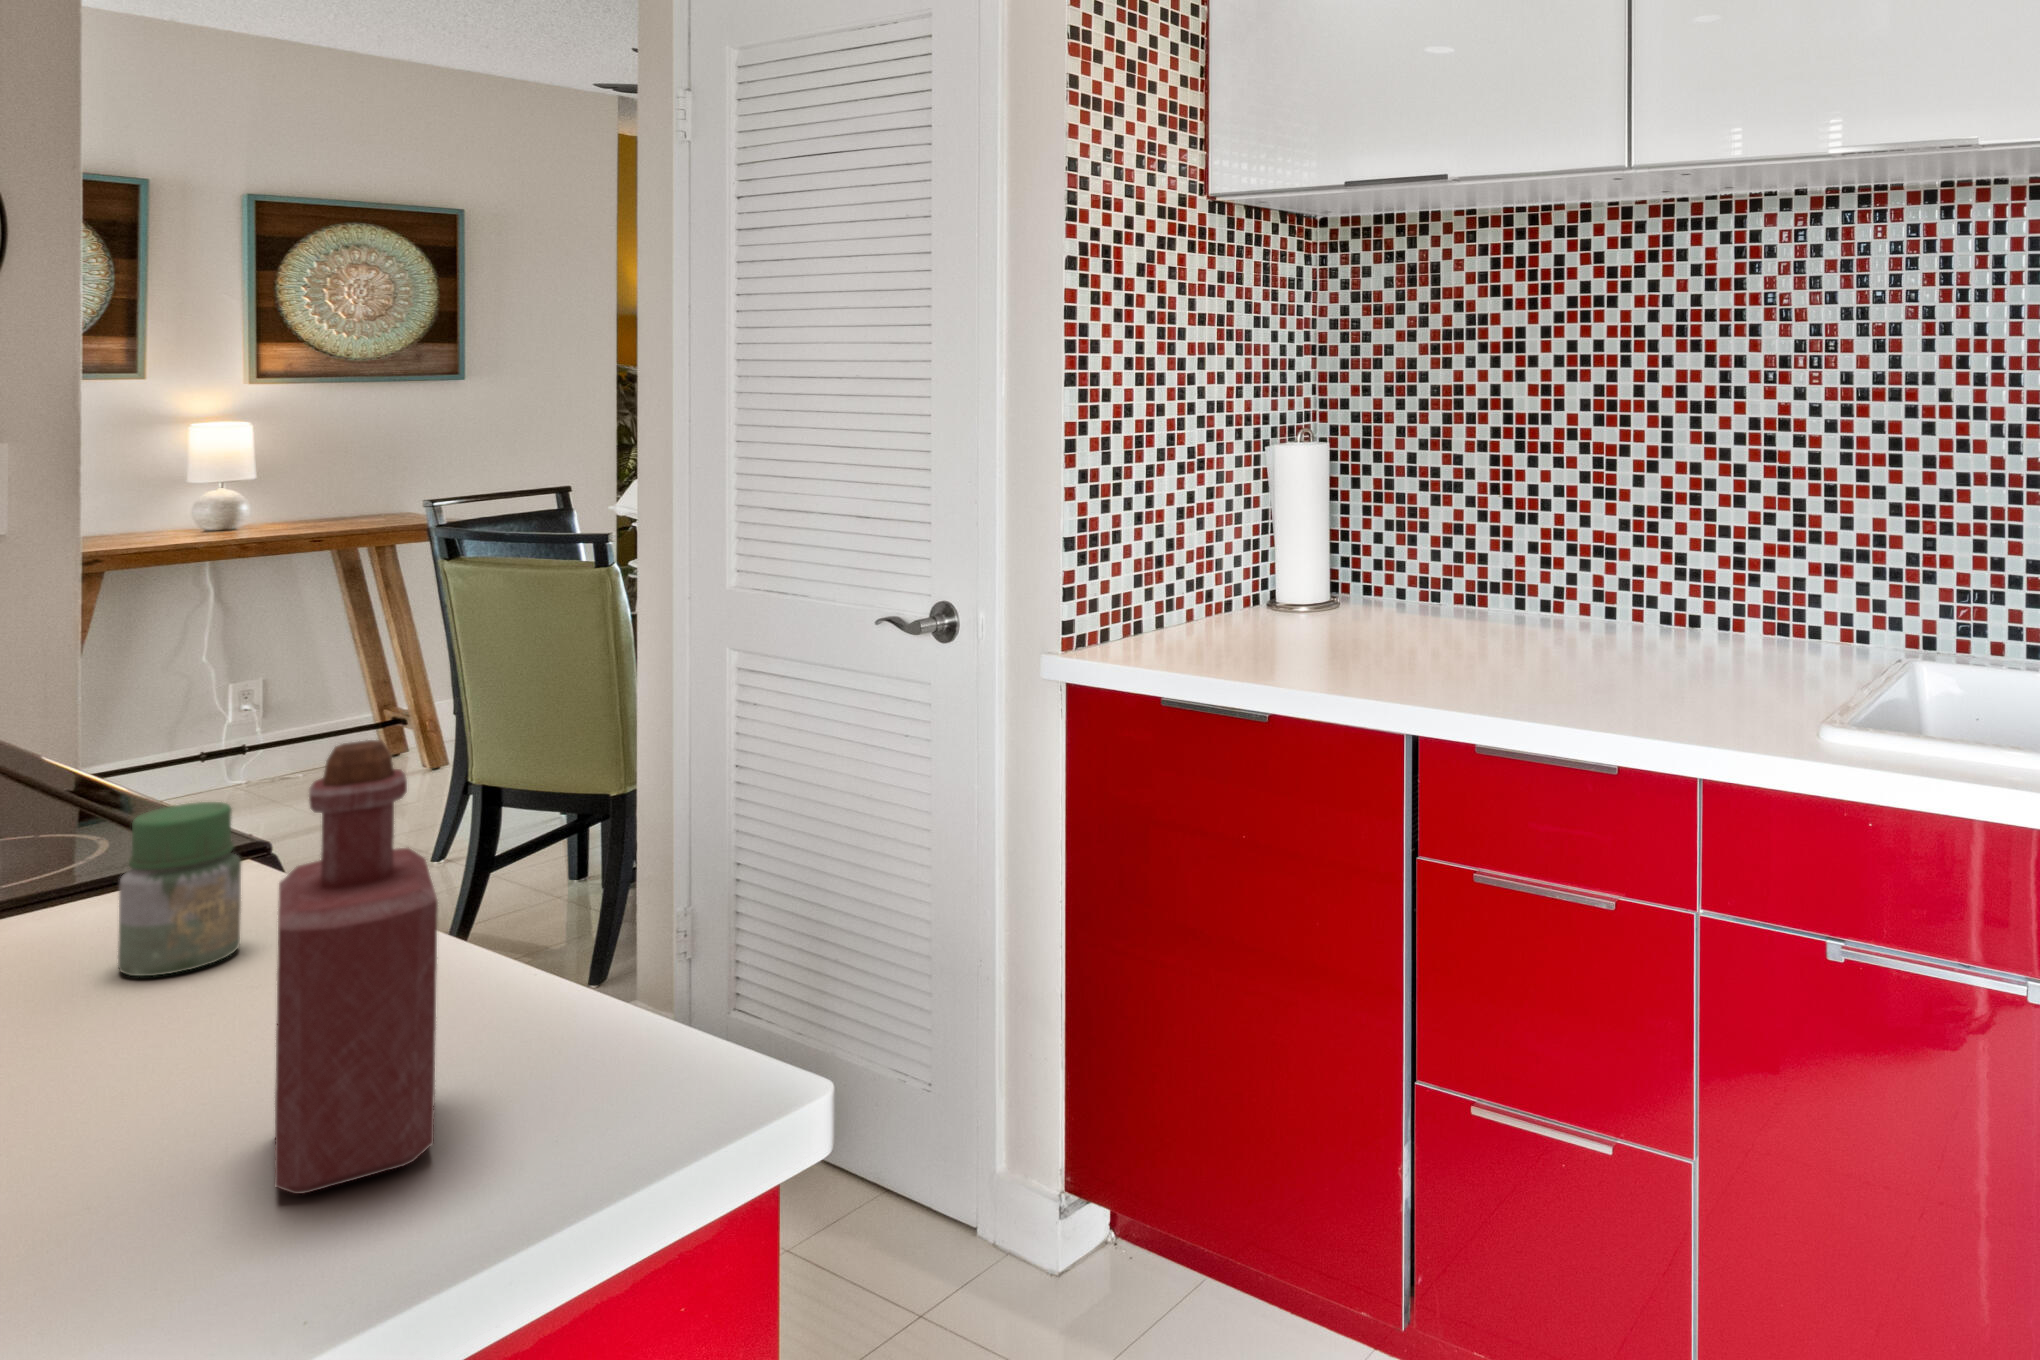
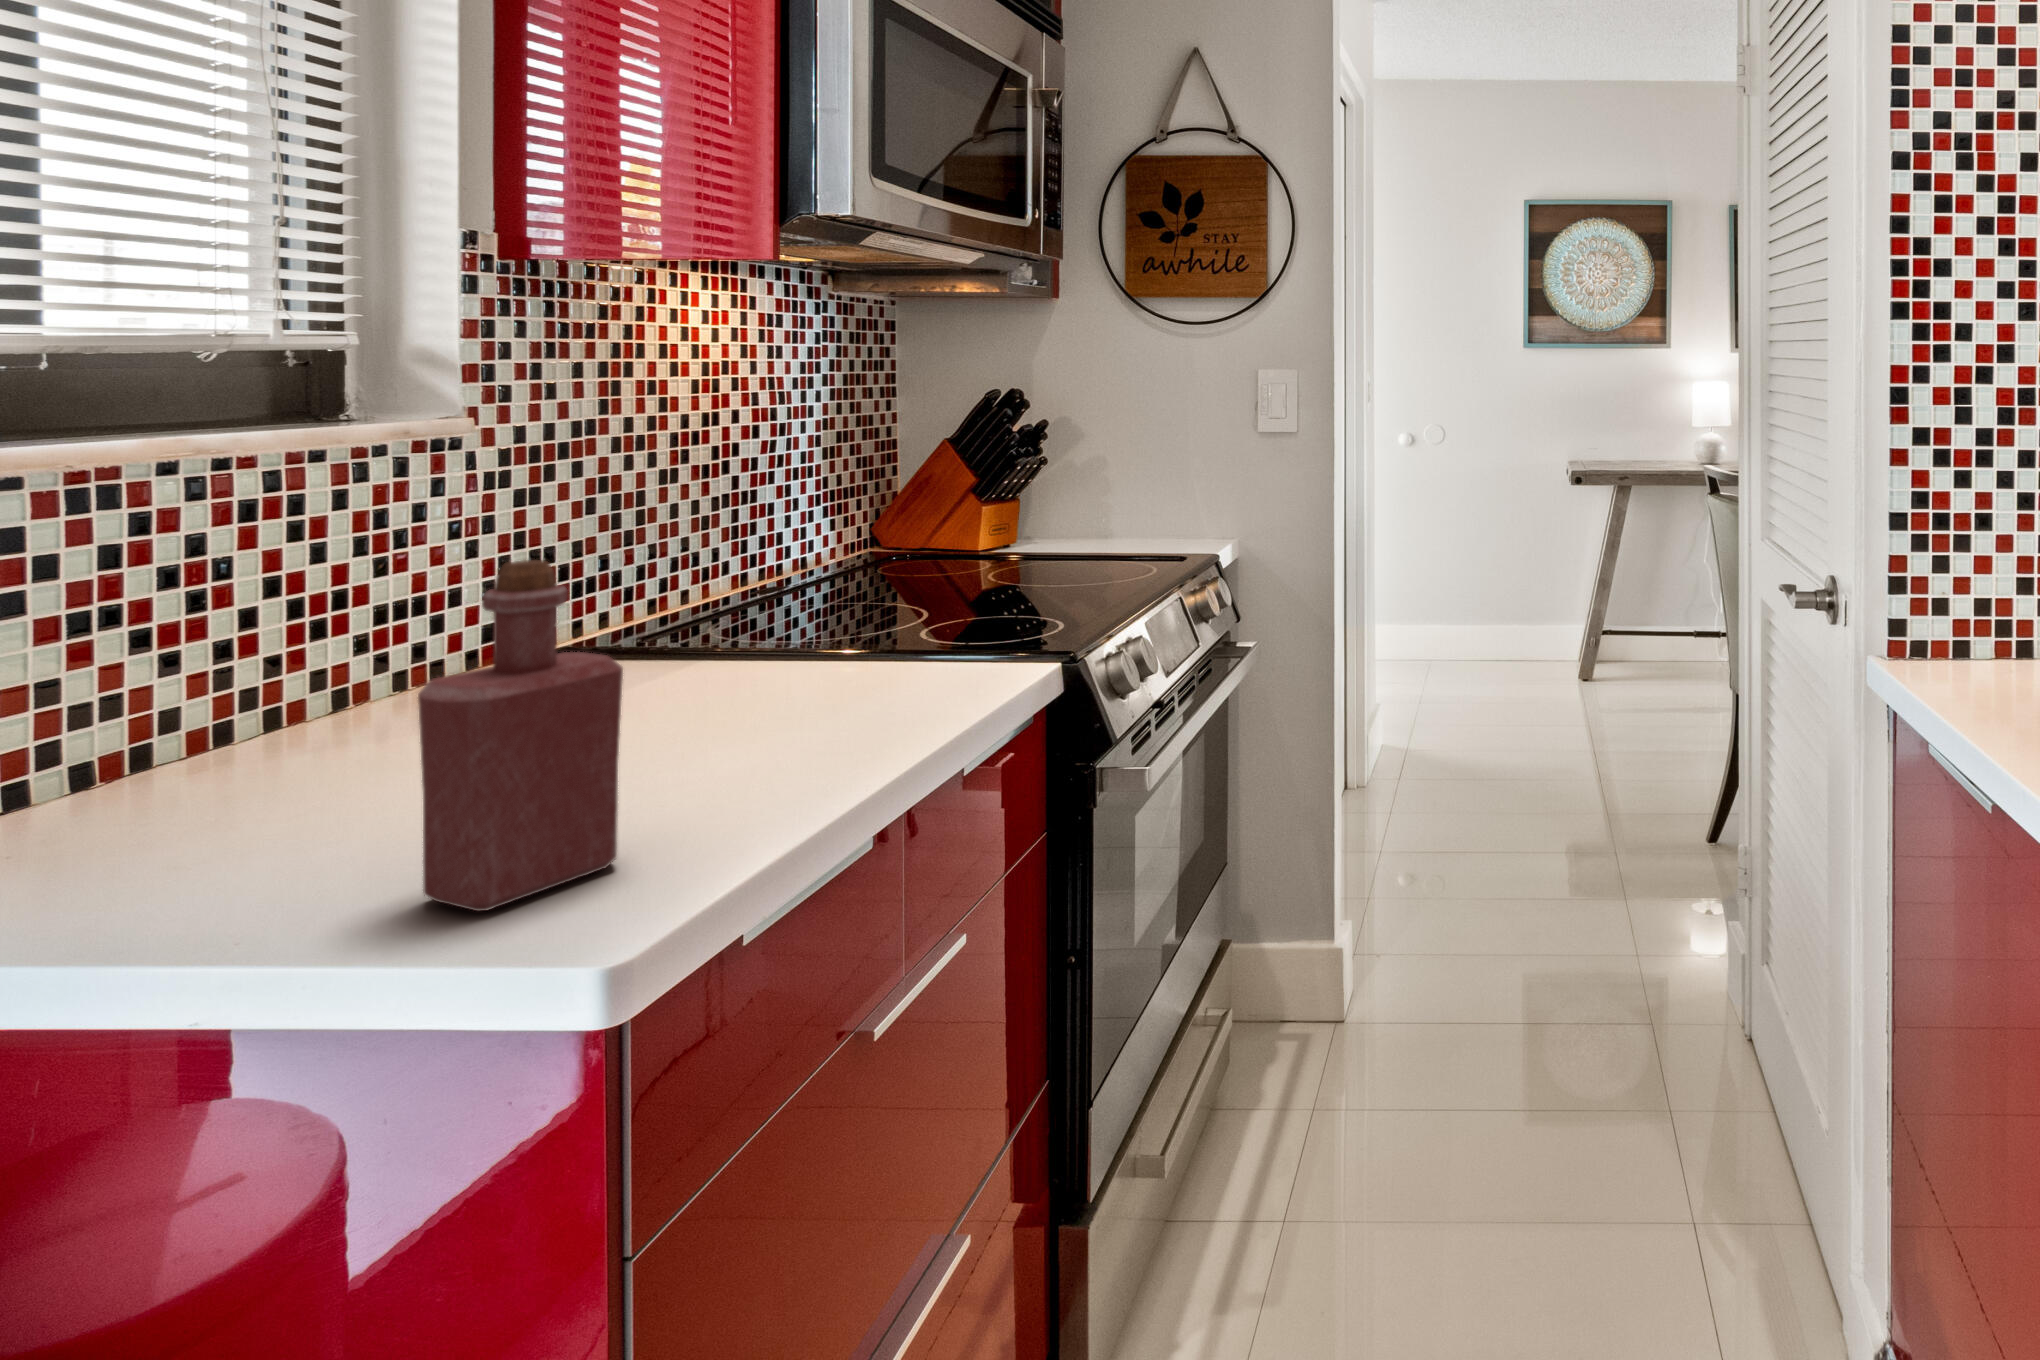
jar: present [118,802,241,976] -> none [835,611,908,732]

